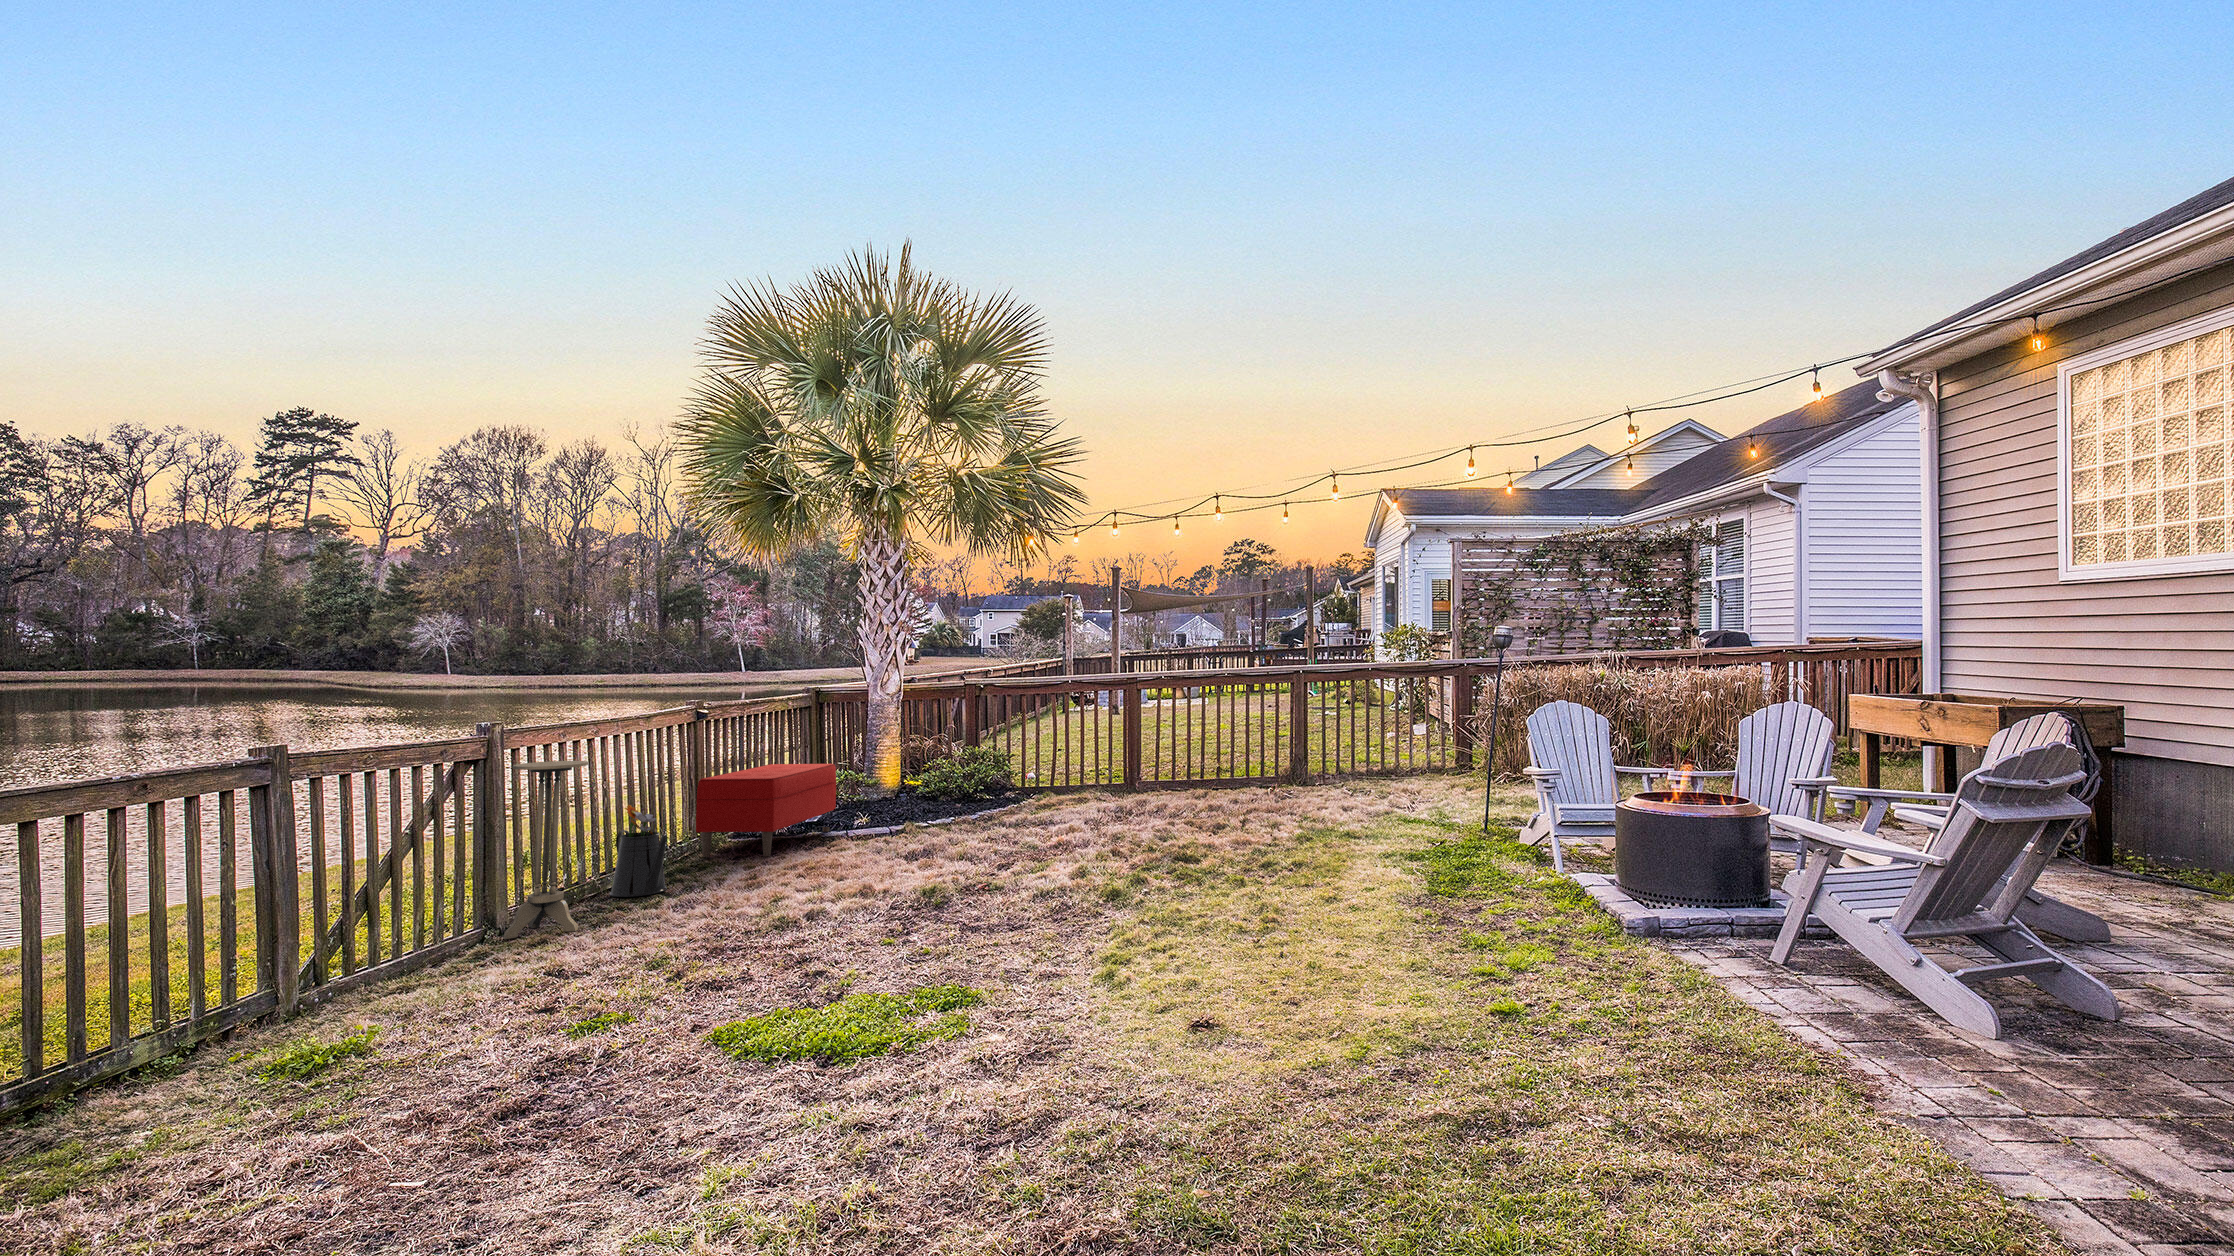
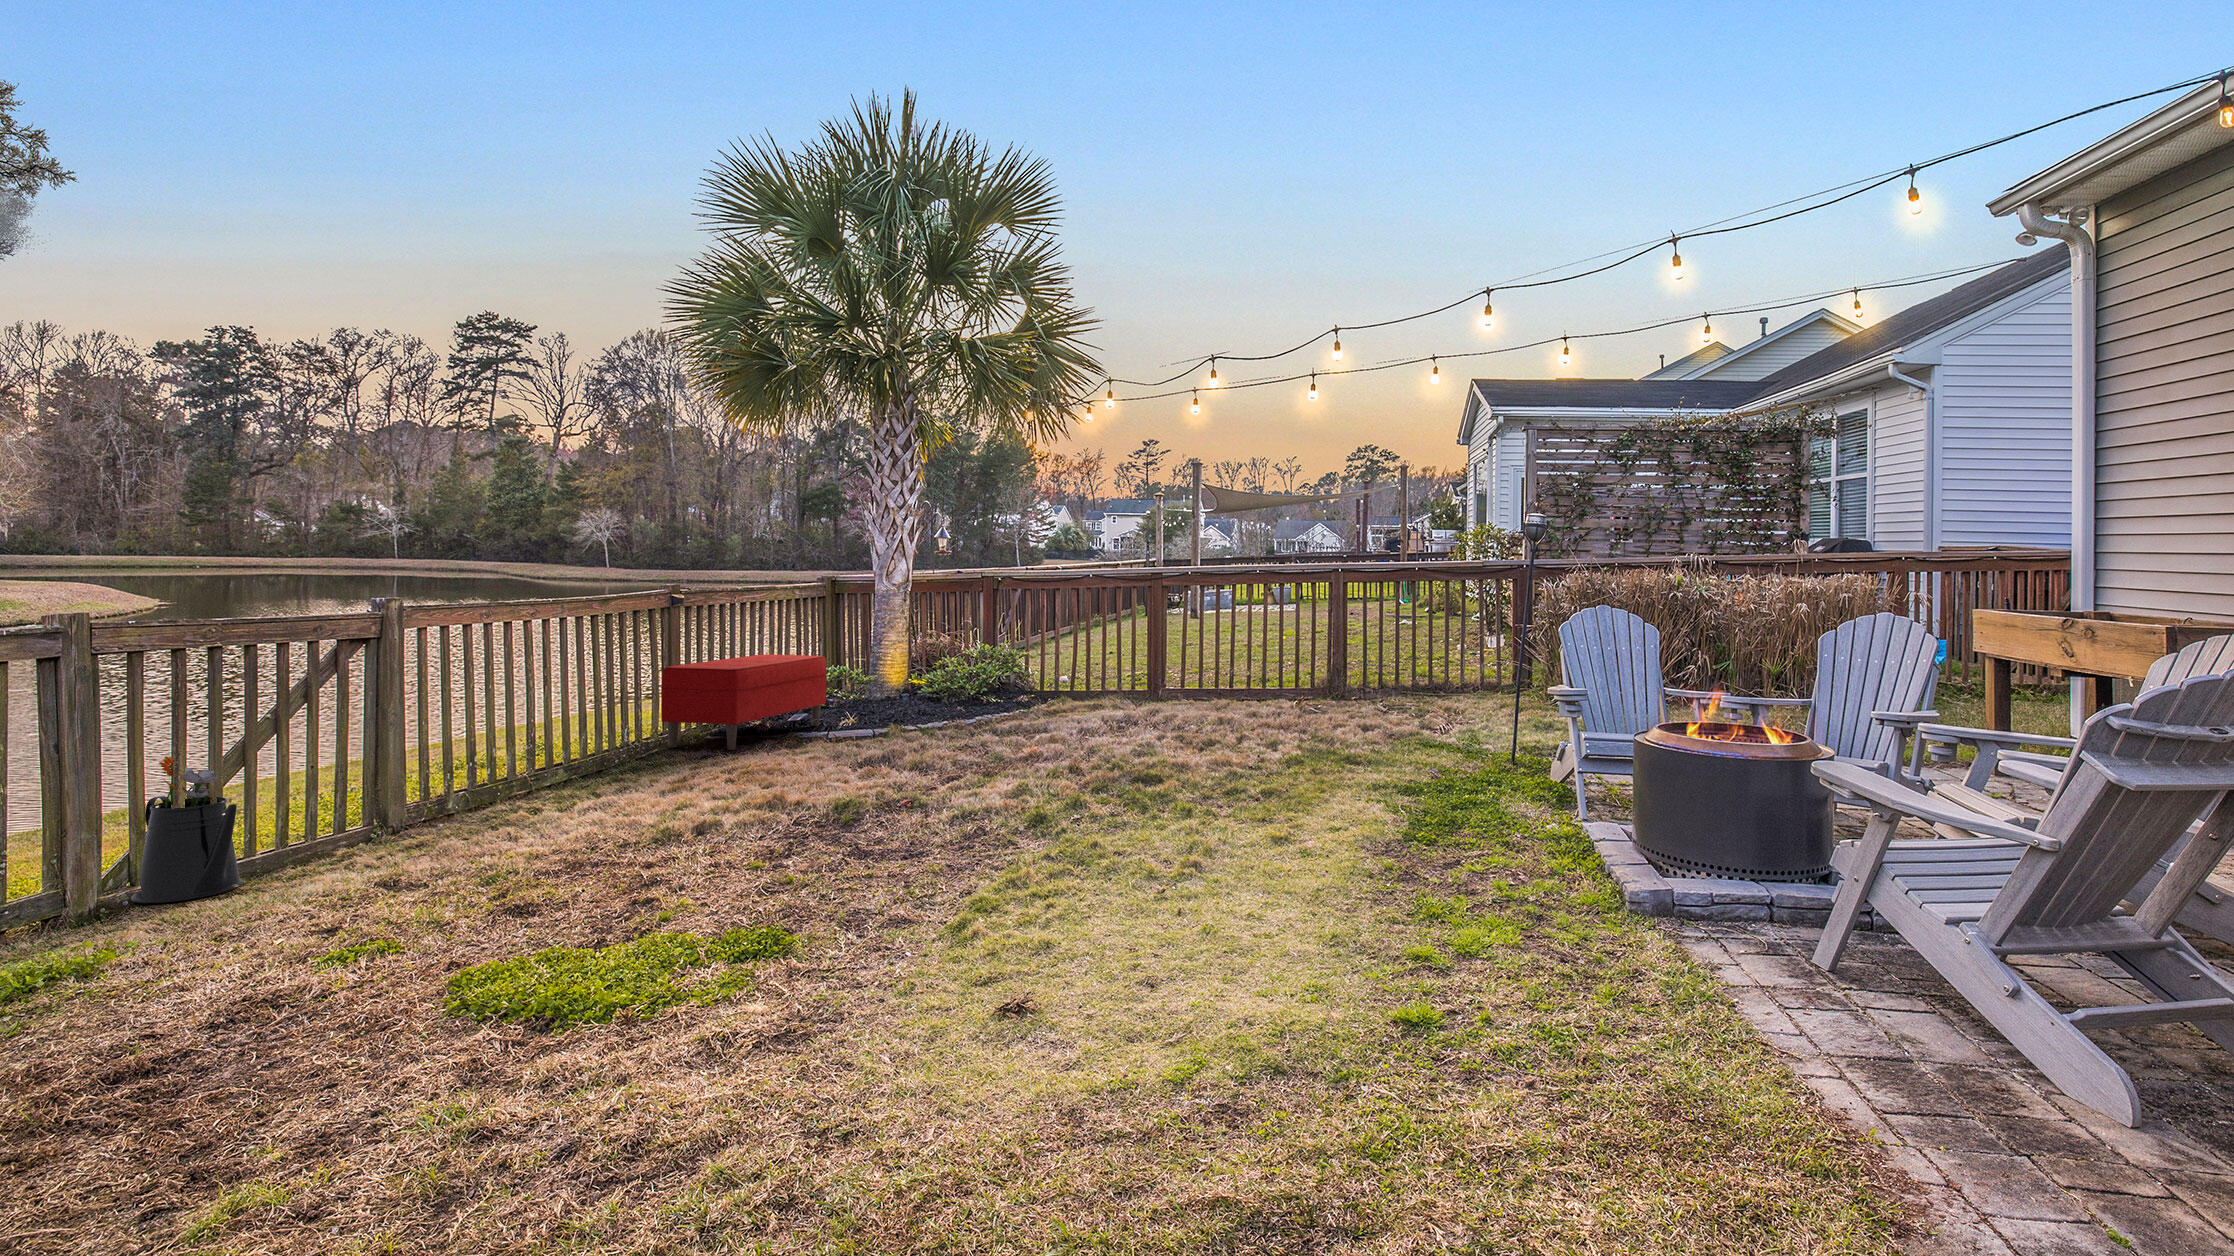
side table: present [503,761,588,939] -> none [381,643,475,830]
watering can: present [610,805,667,897] -> present [131,756,243,903]

